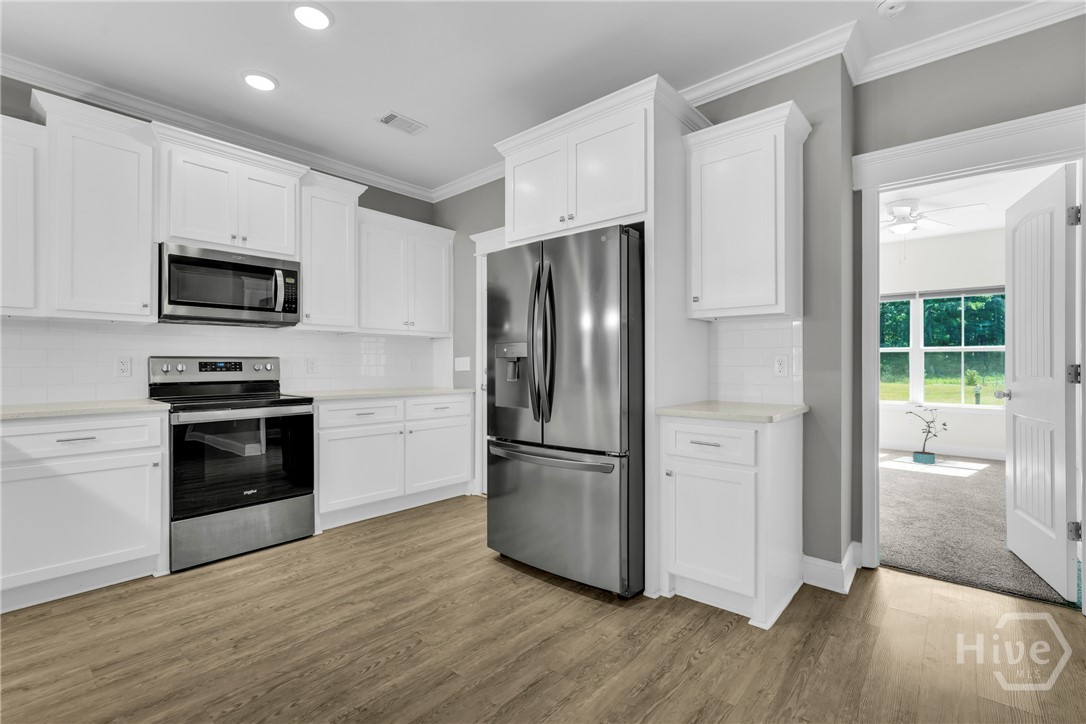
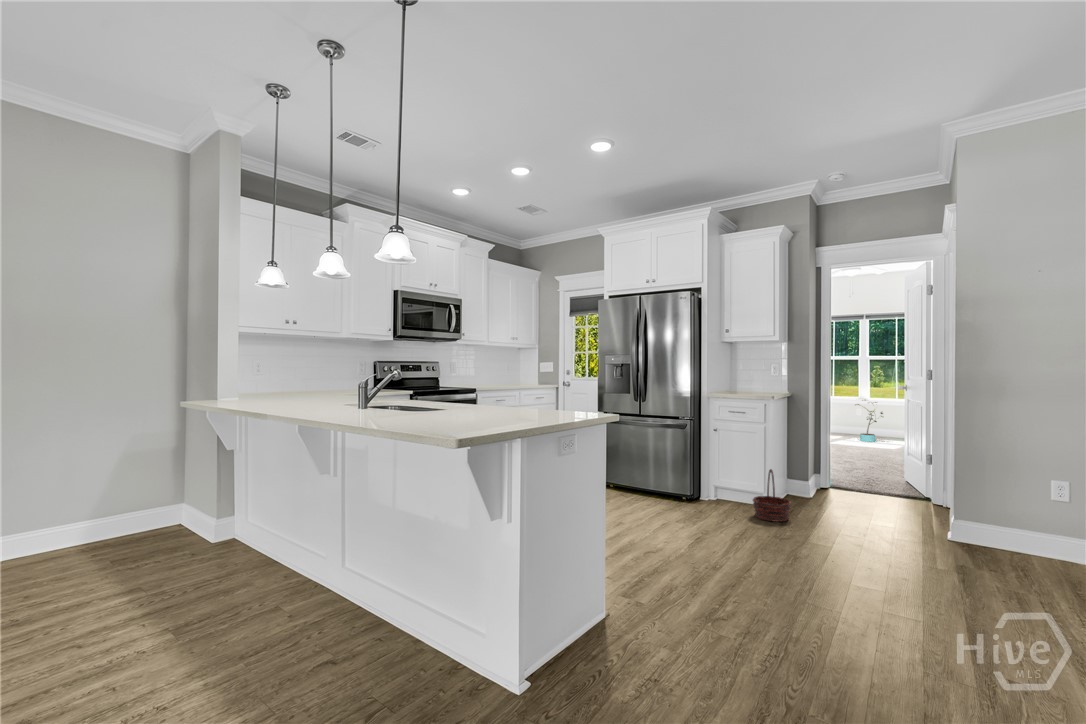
basket: none [724,565,803,681] -> present [753,469,791,522]

